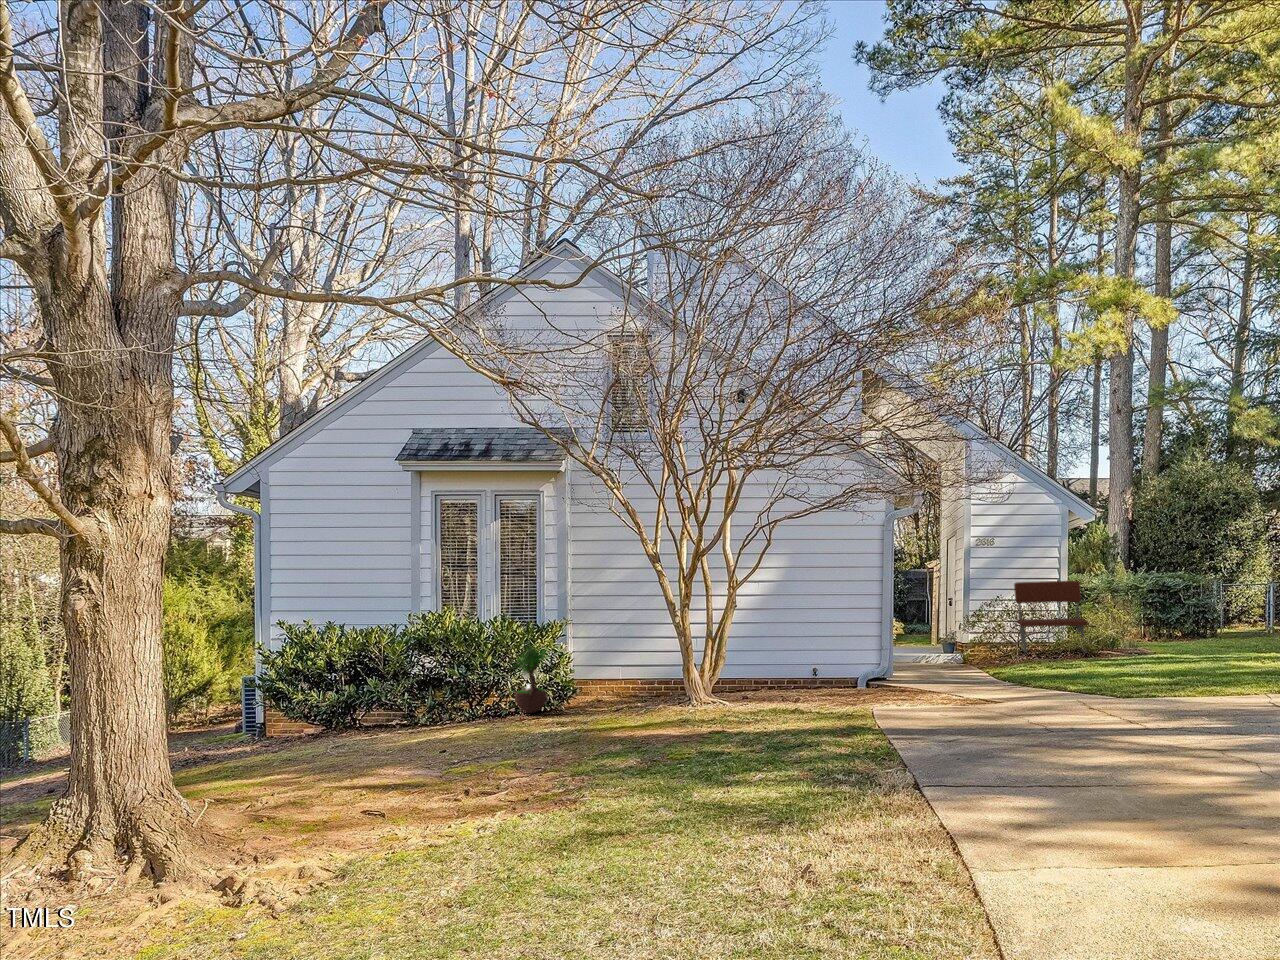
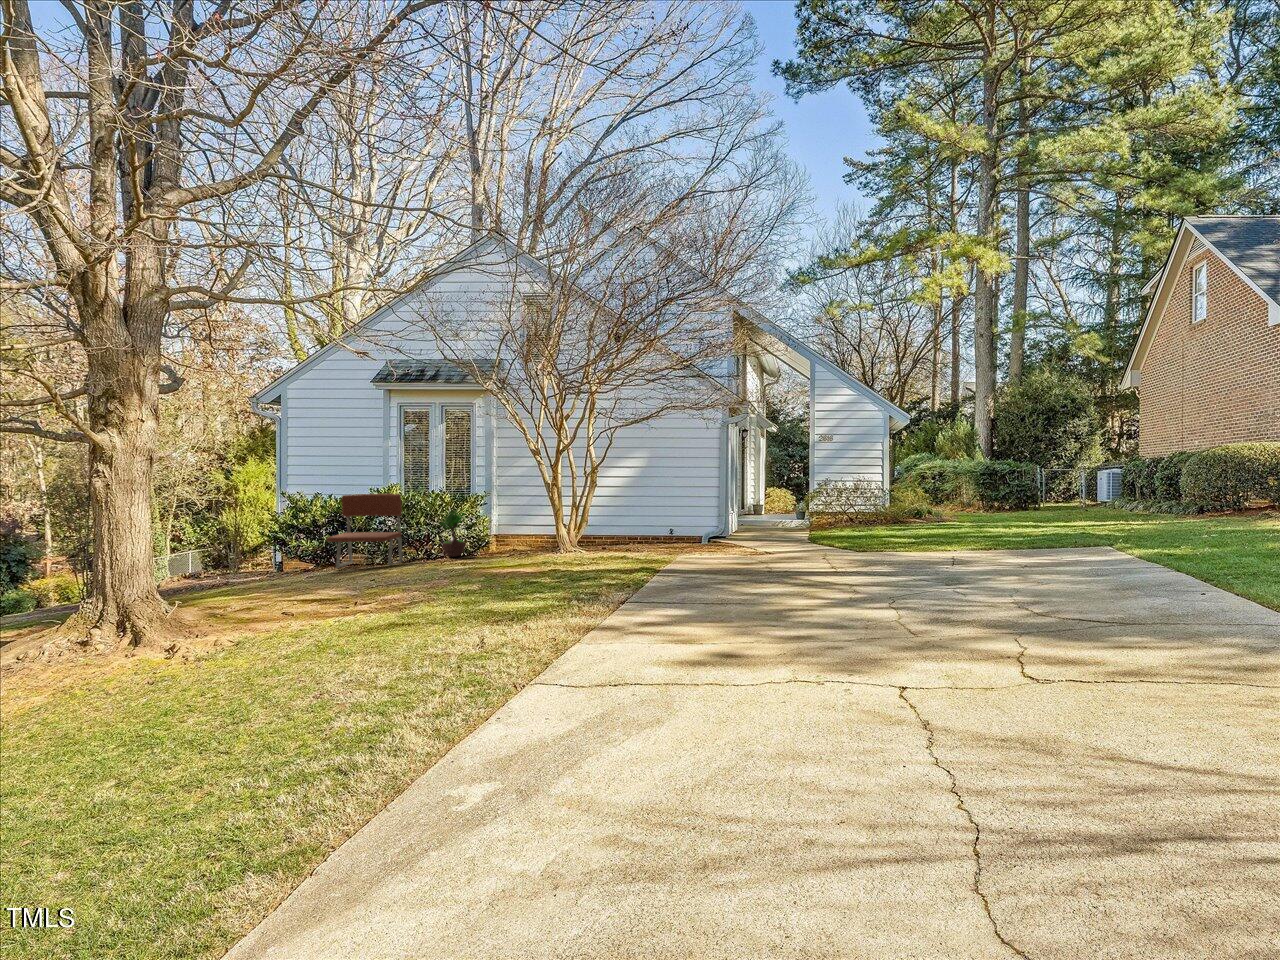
bench: present [1014,581,1088,653] -> present [327,494,403,568]

